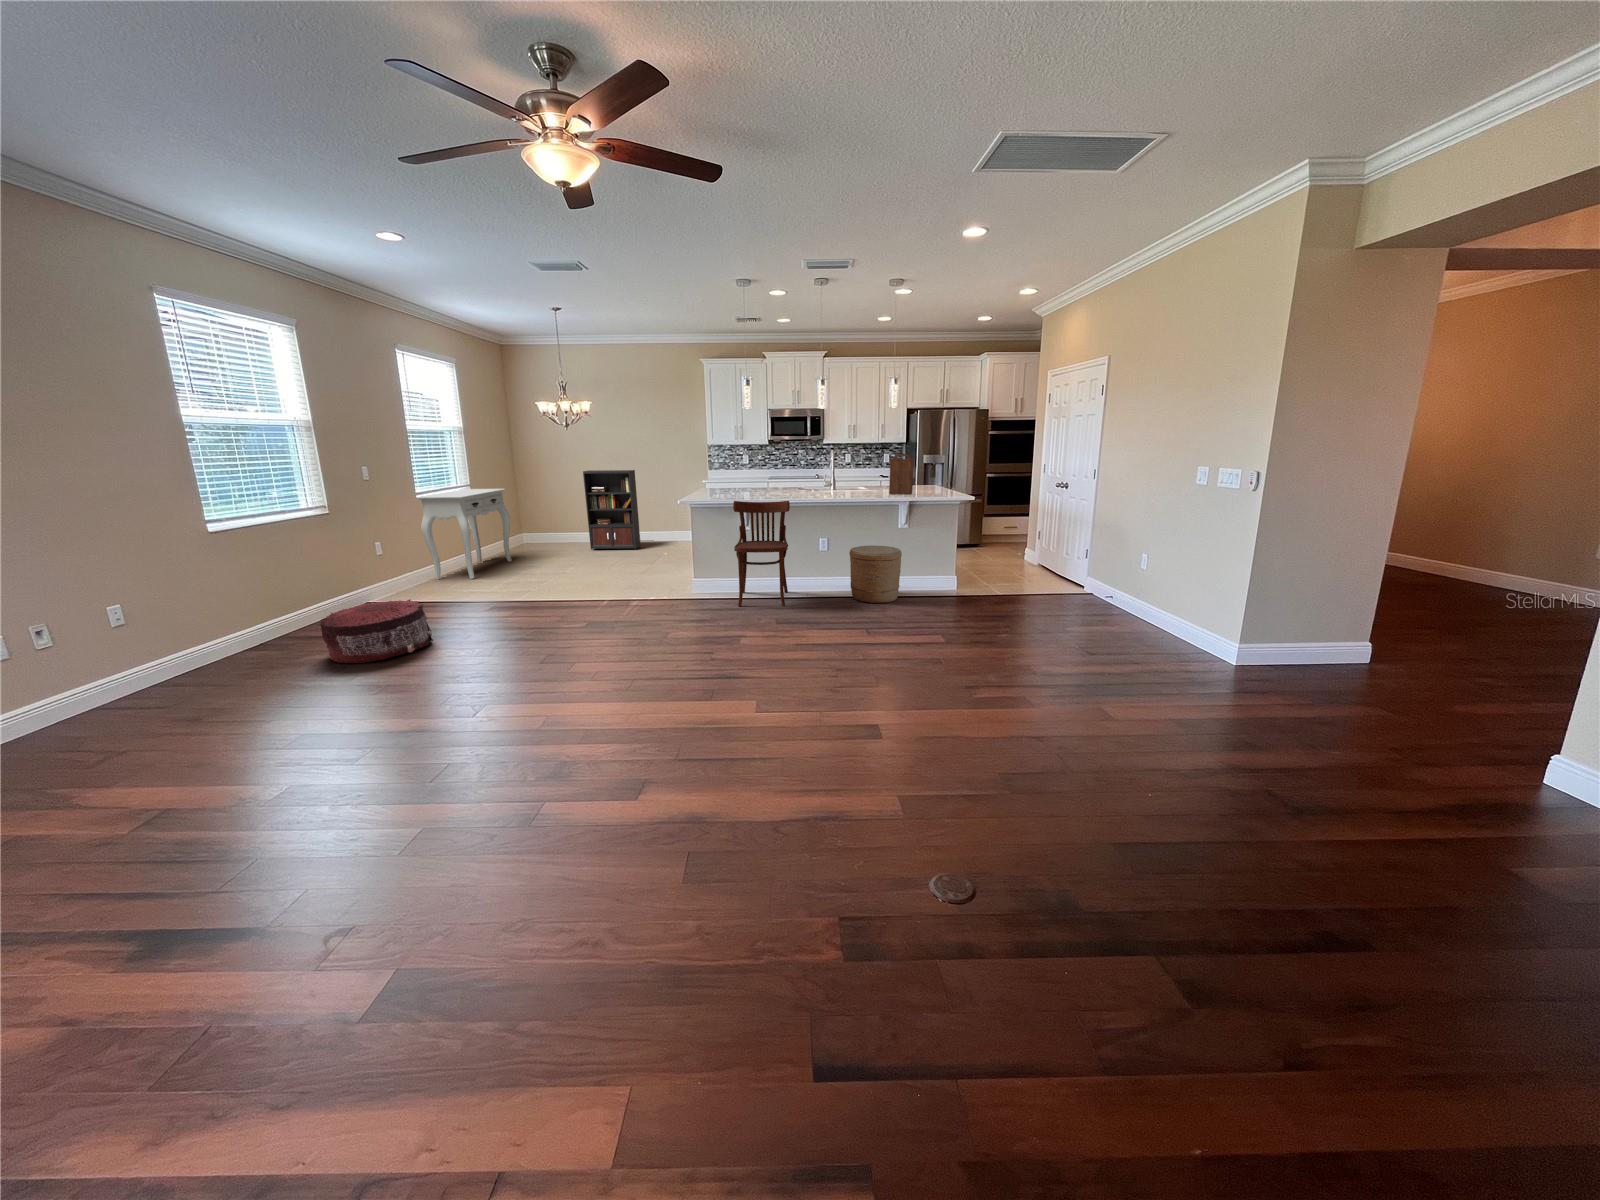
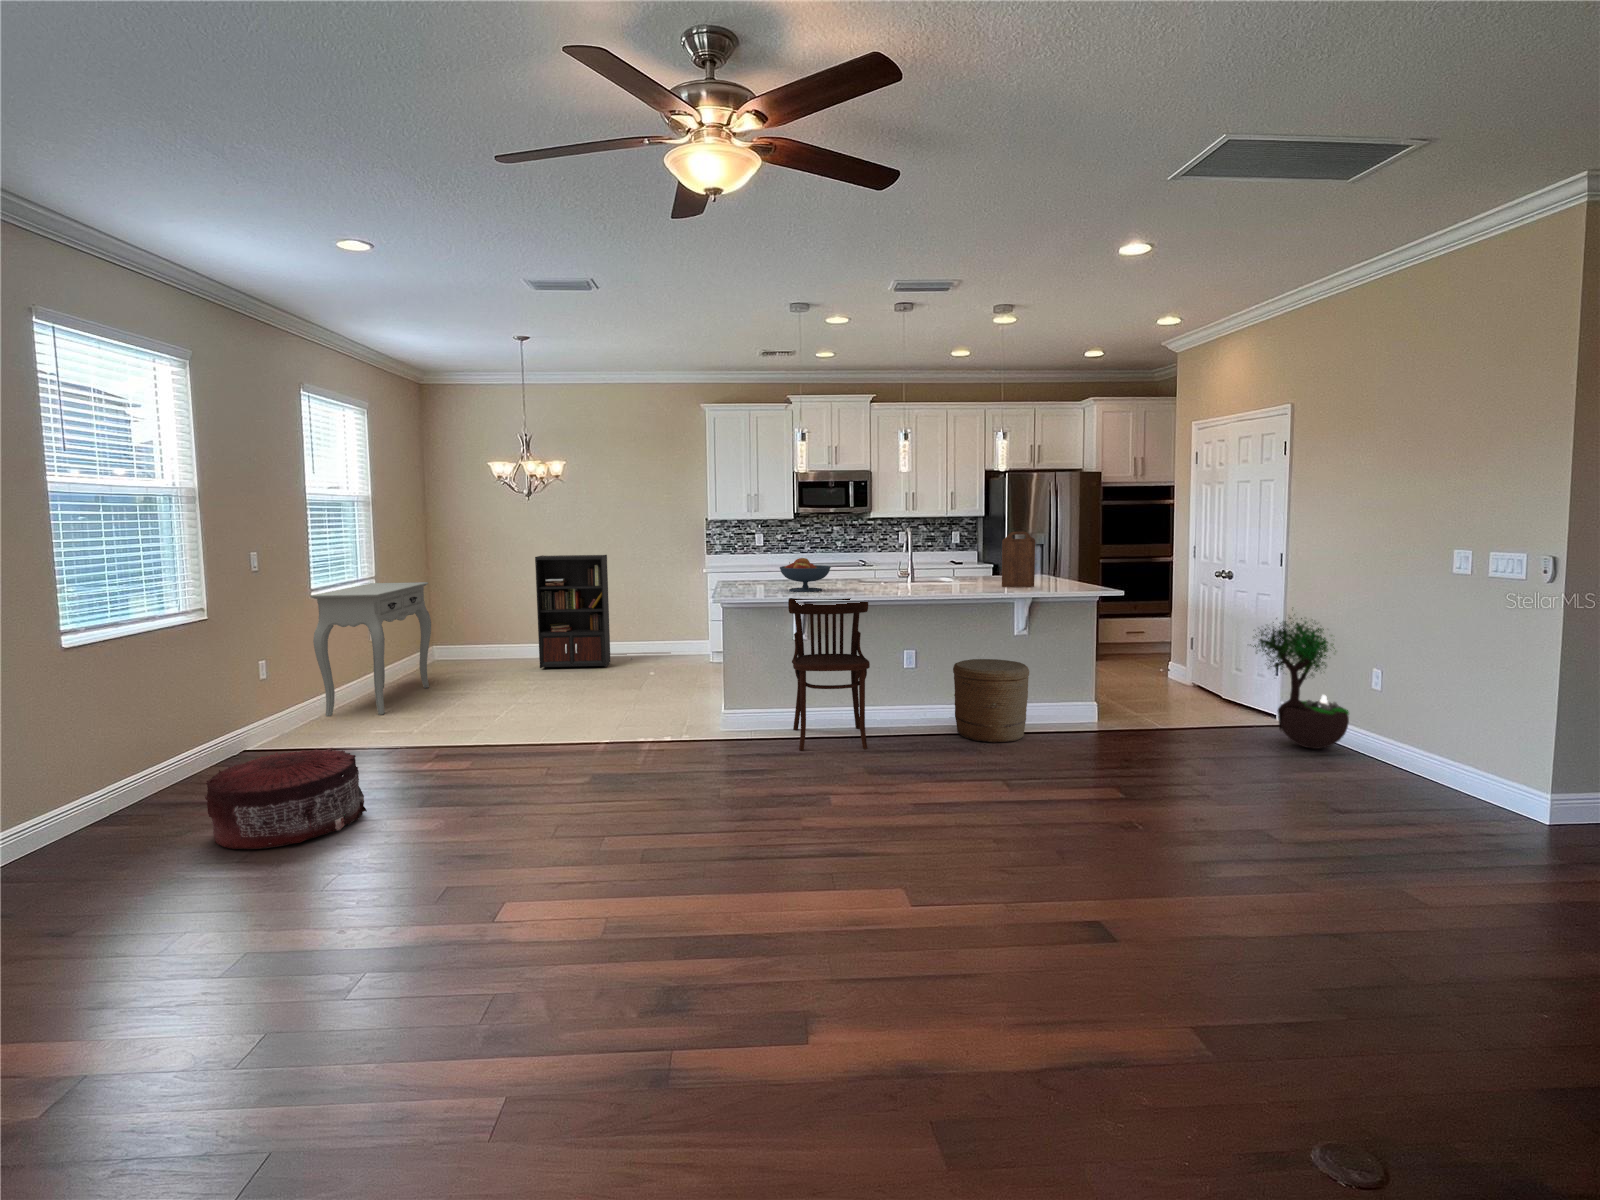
fruit bowl: none [729,472,766,497] -> present [780,558,831,592]
potted tree: none [1056,510,1123,611] -> present [1250,614,1349,749]

